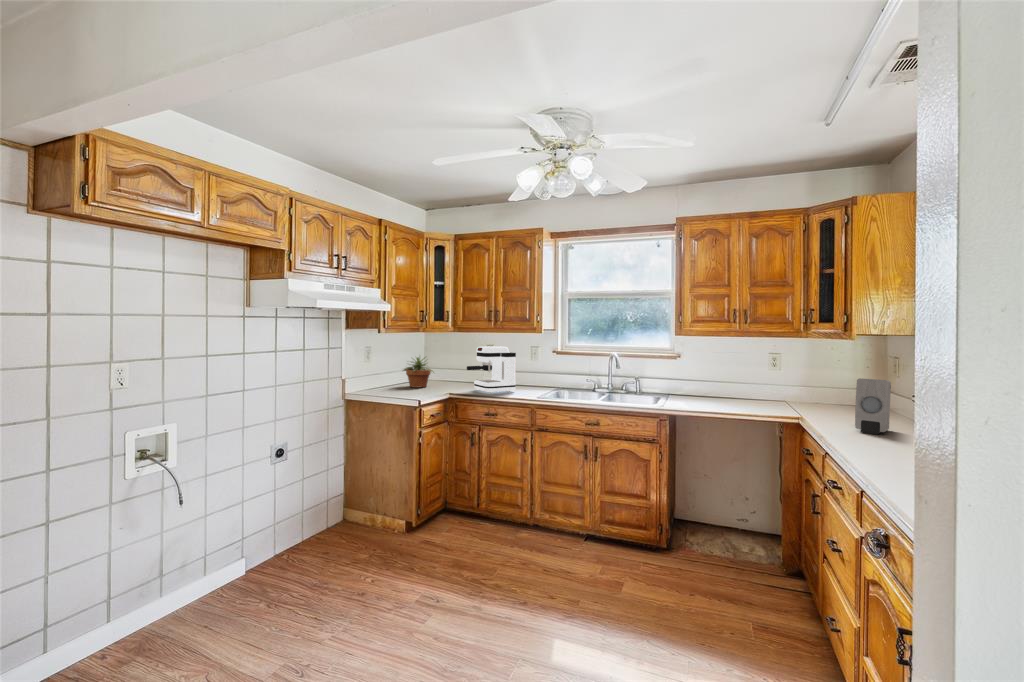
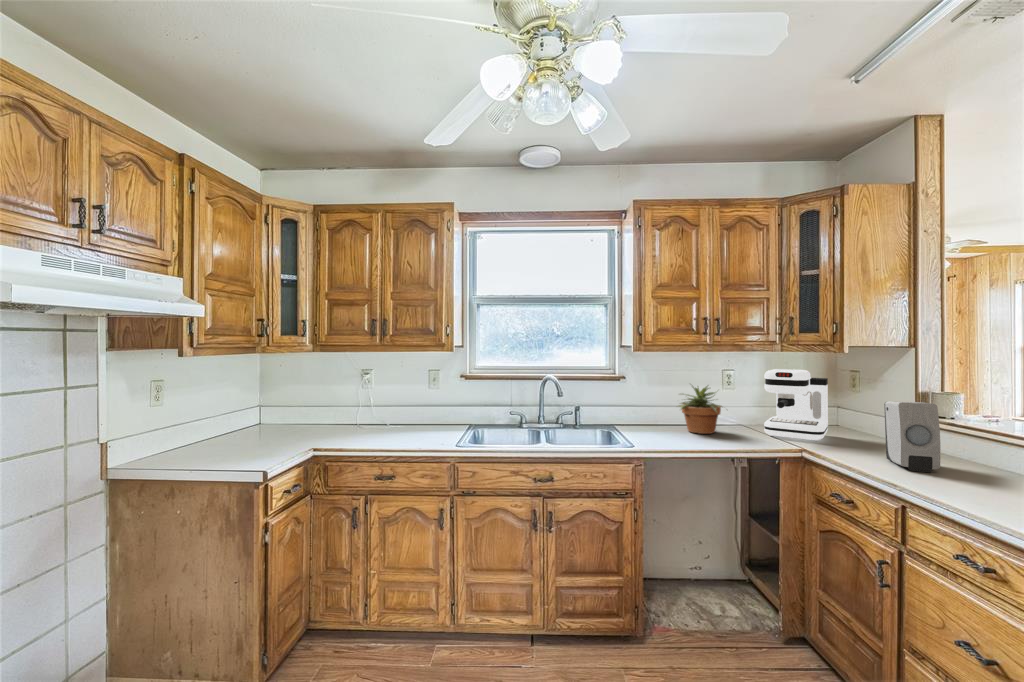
coffee maker: present [467,346,516,393] -> present [764,369,828,441]
potted plant: present [403,356,433,388] -> present [678,385,722,434]

